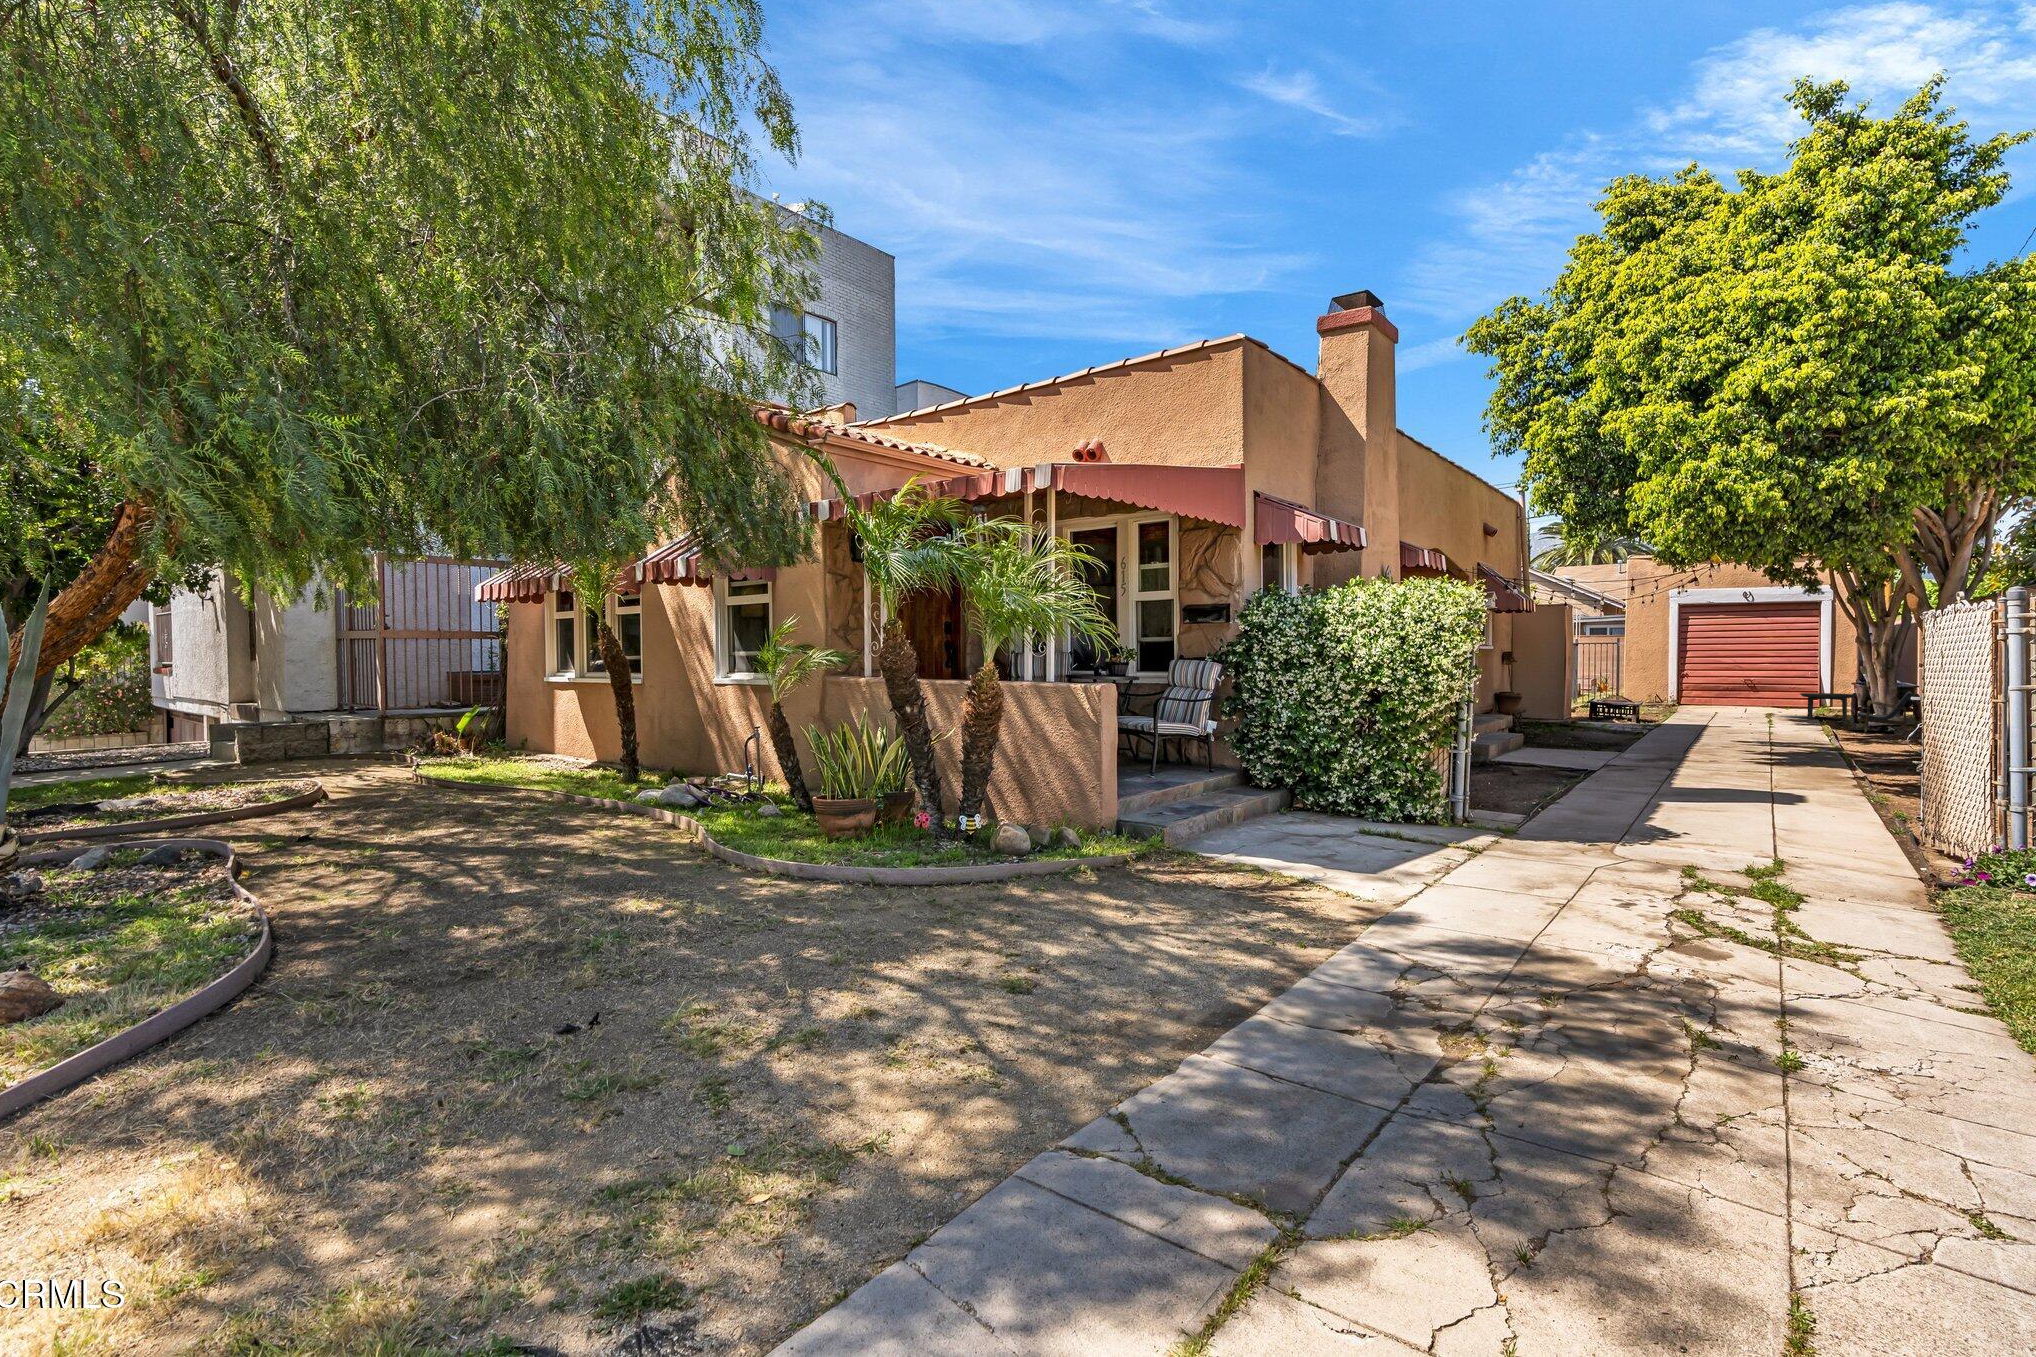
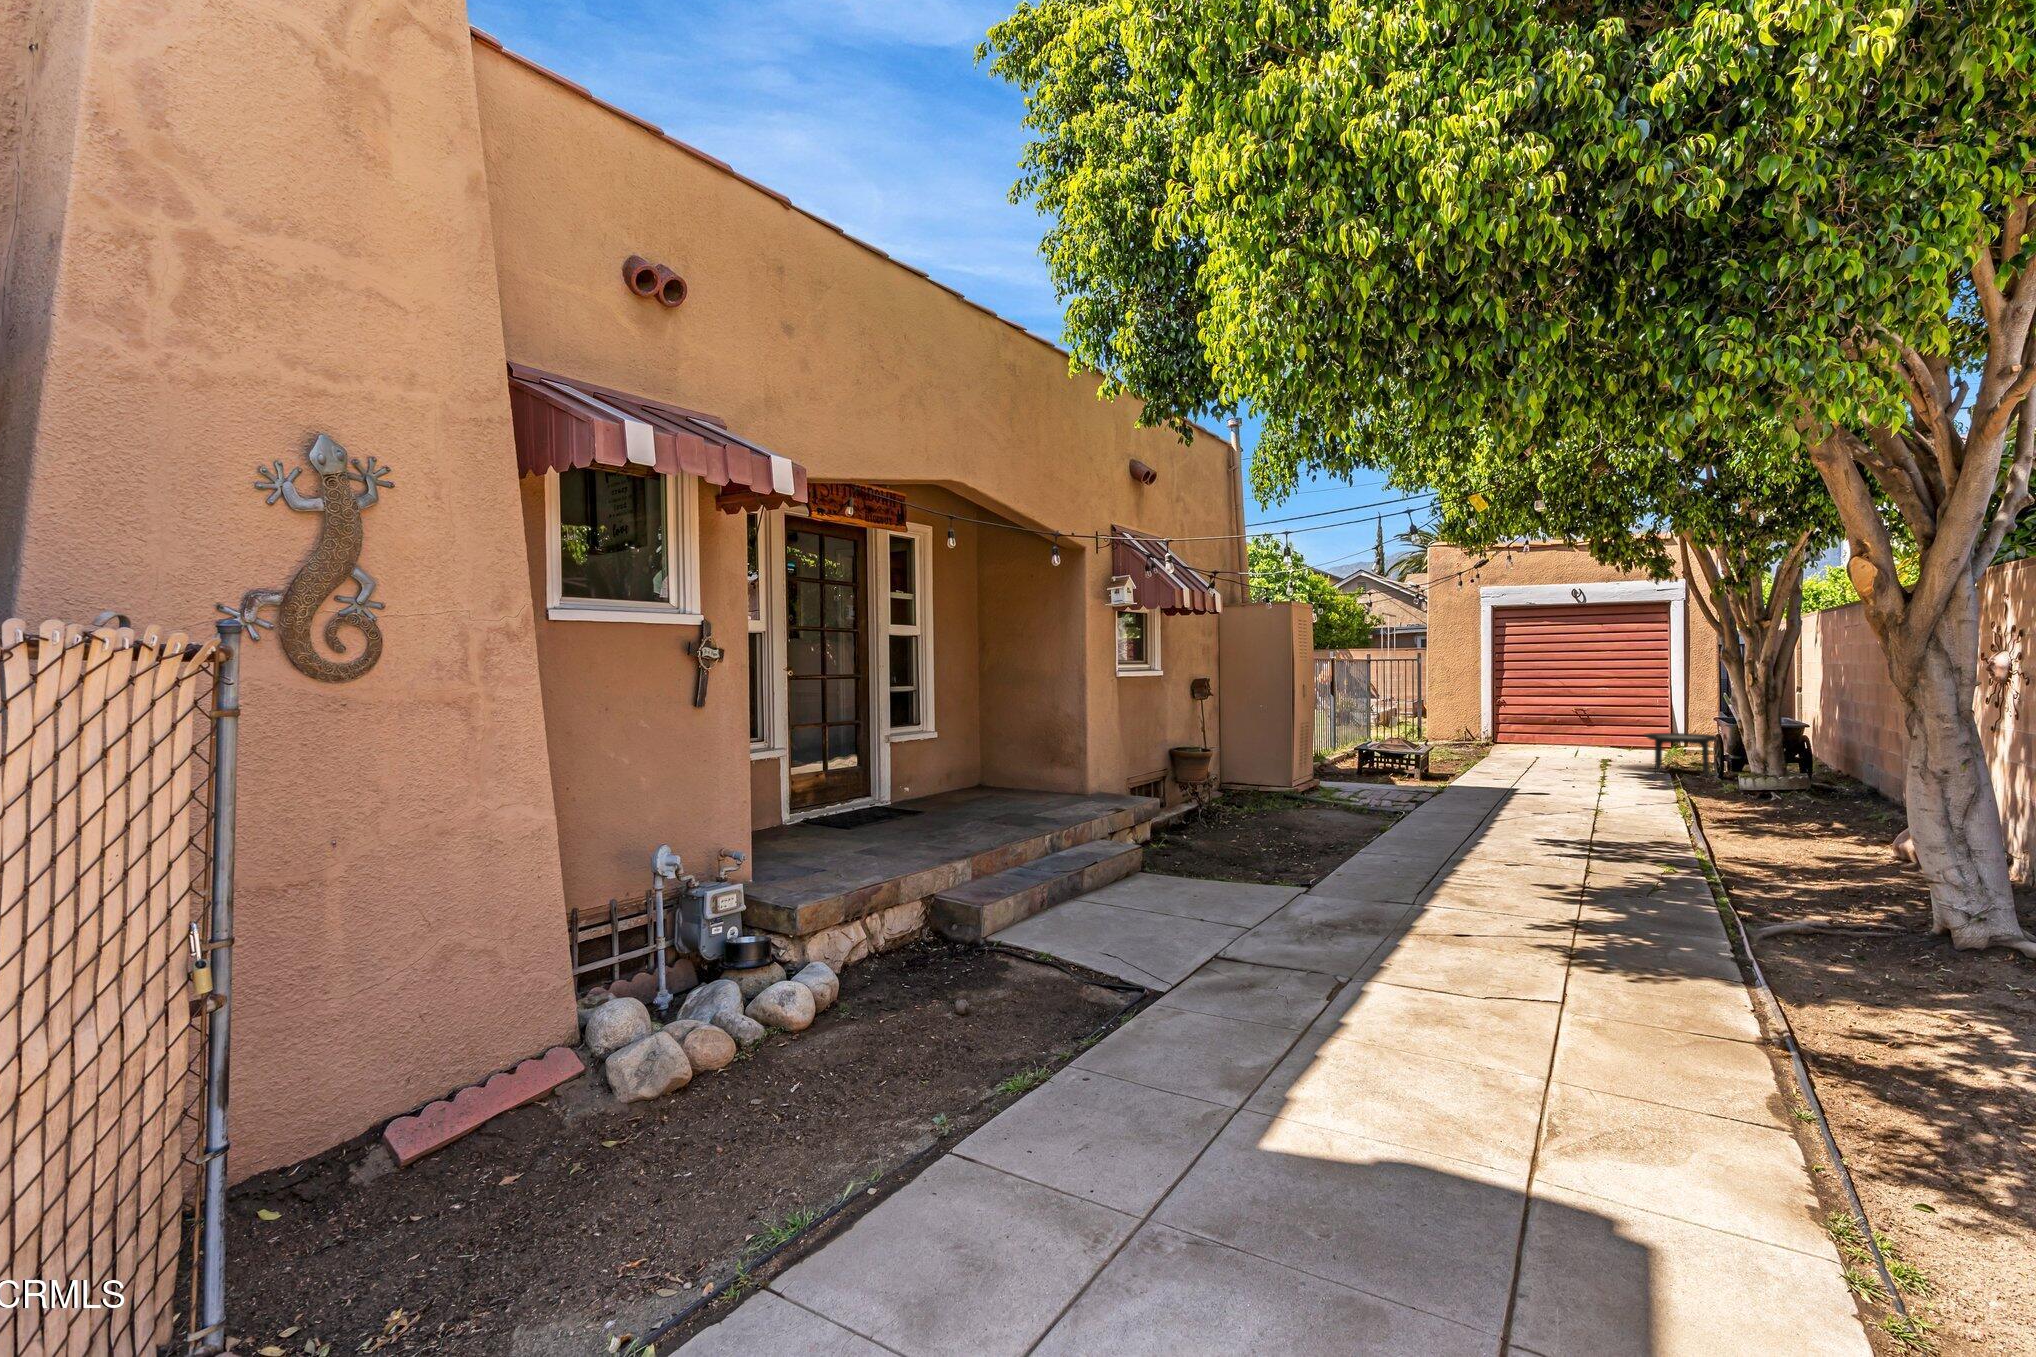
lounge chair: present [1857,692,1912,732] -> none [1726,739,1810,810]

